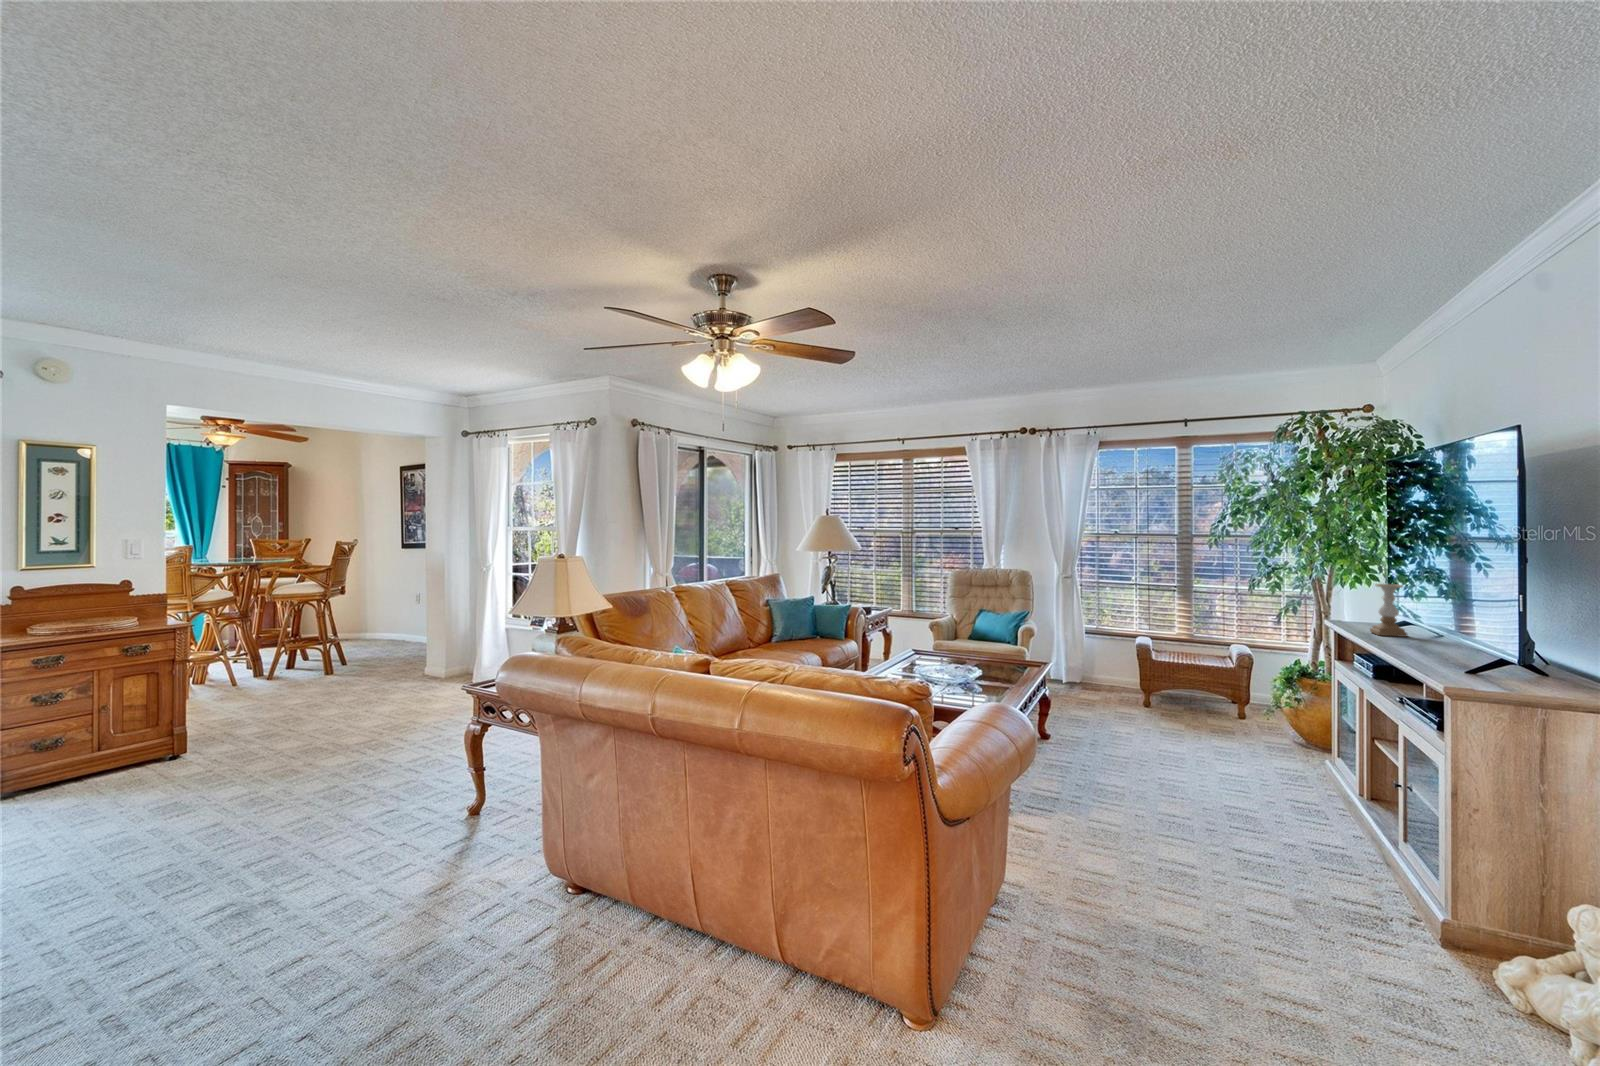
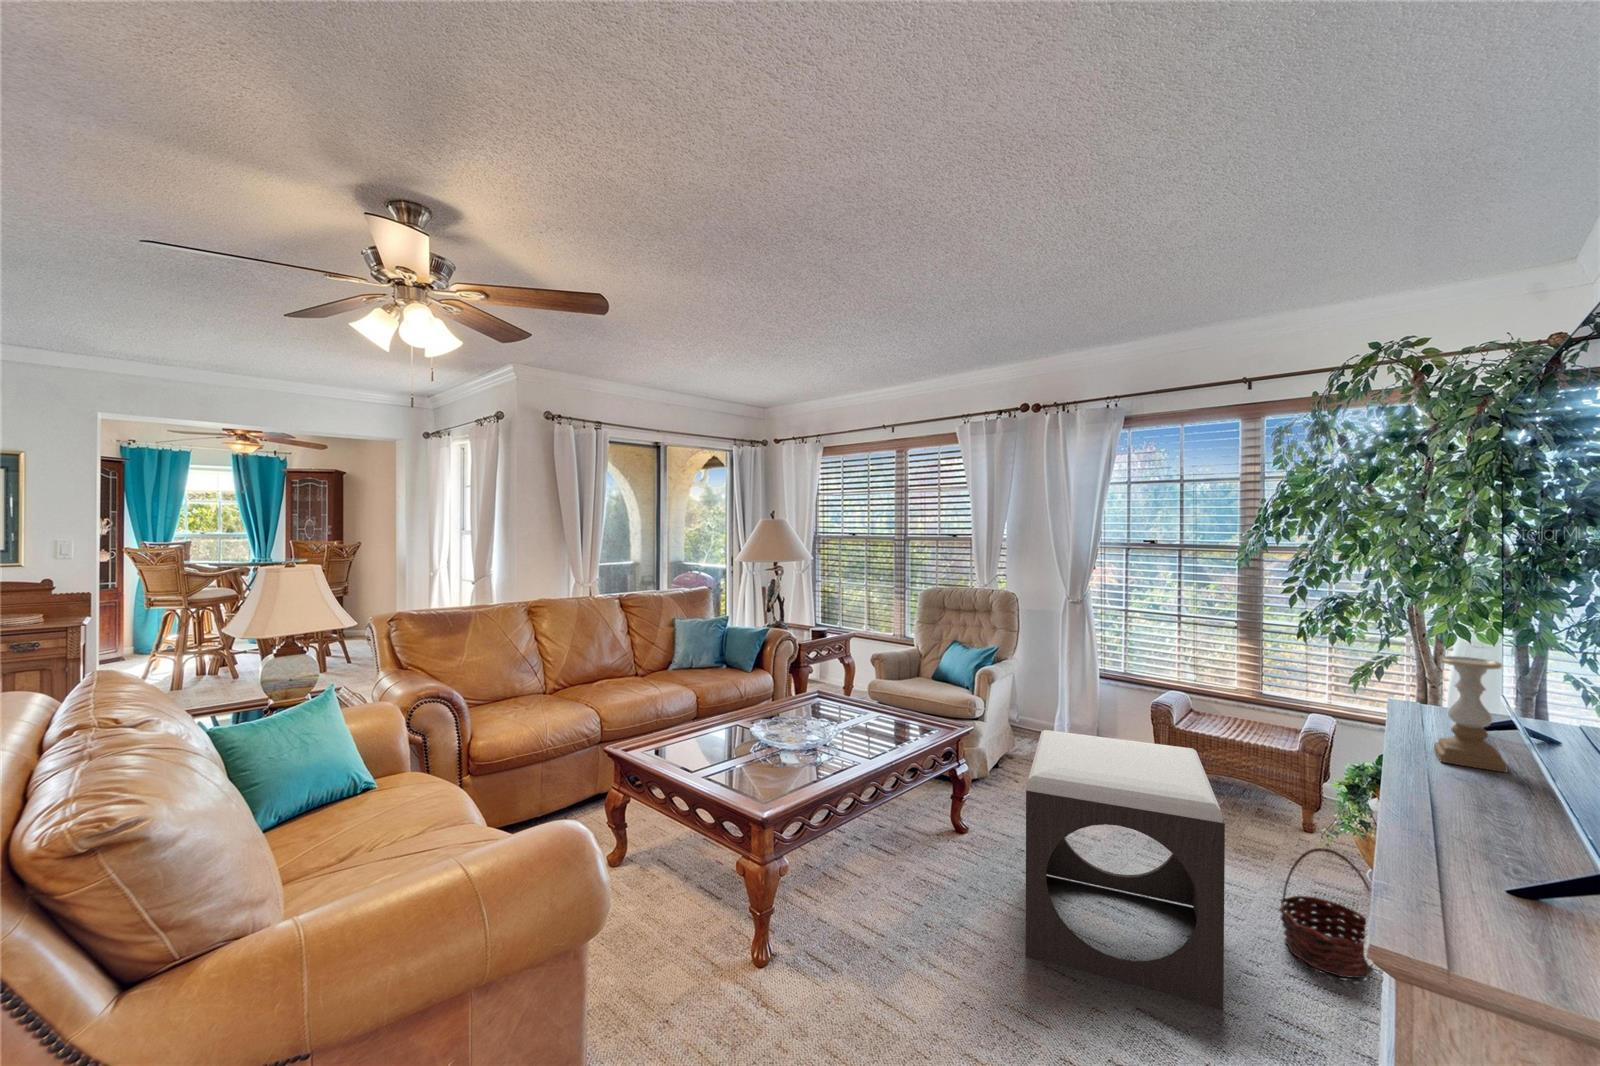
footstool: none [1119,653,1265,791] -> present [1026,730,1225,1009]
basket: none [1265,704,1323,772] -> present [1279,848,1374,978]

